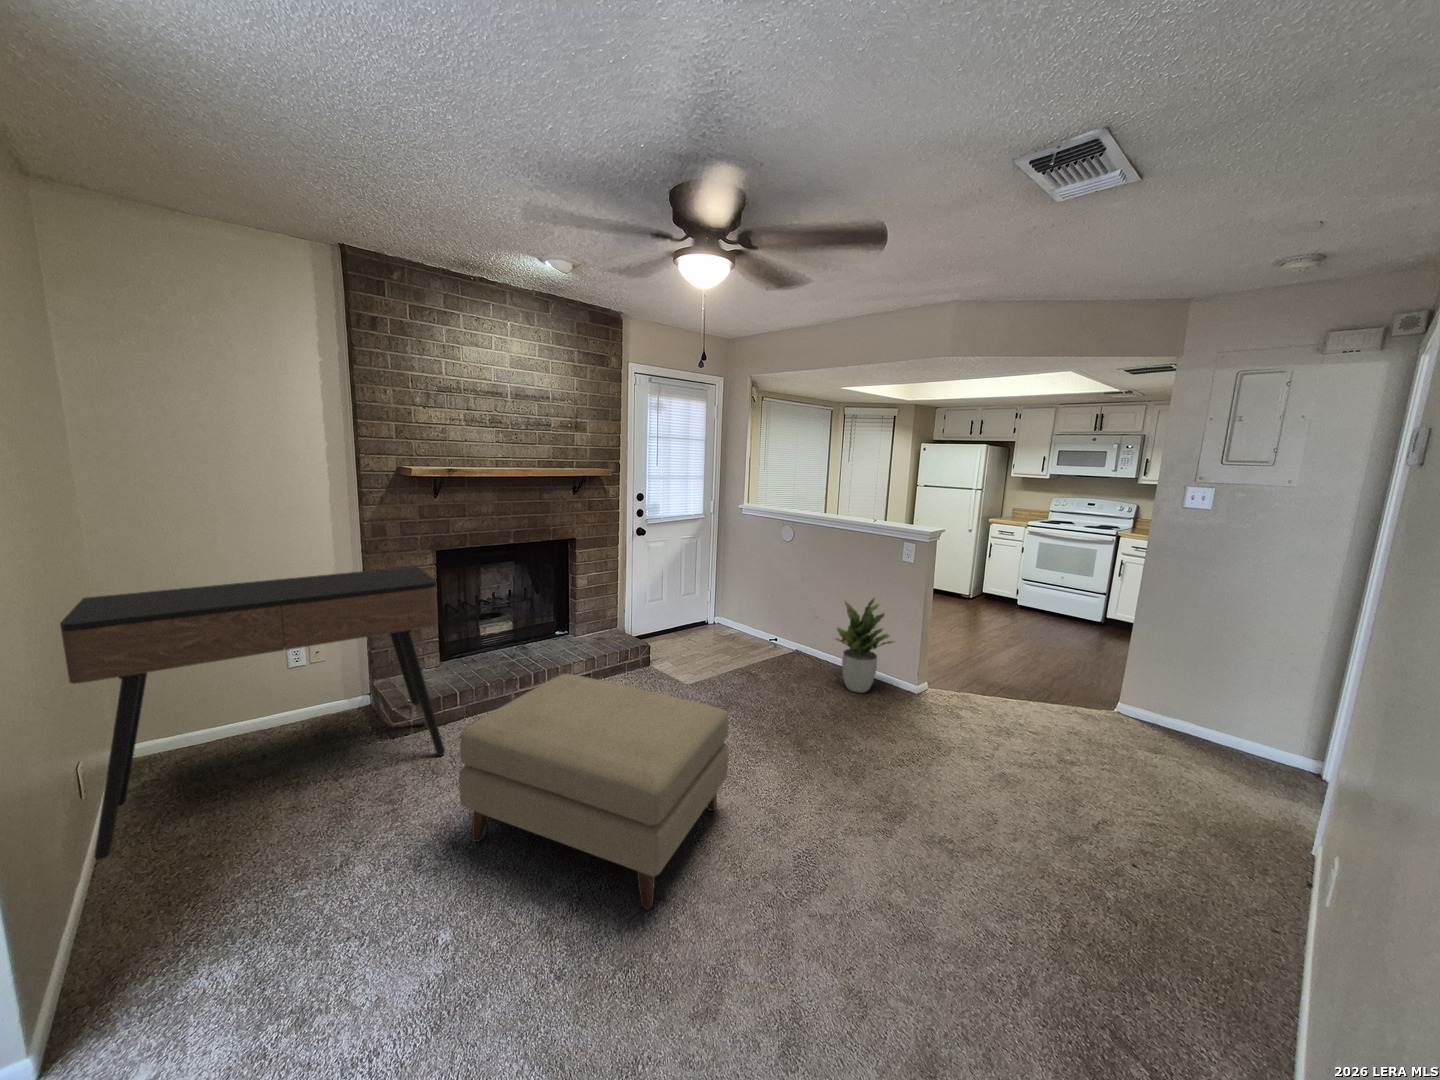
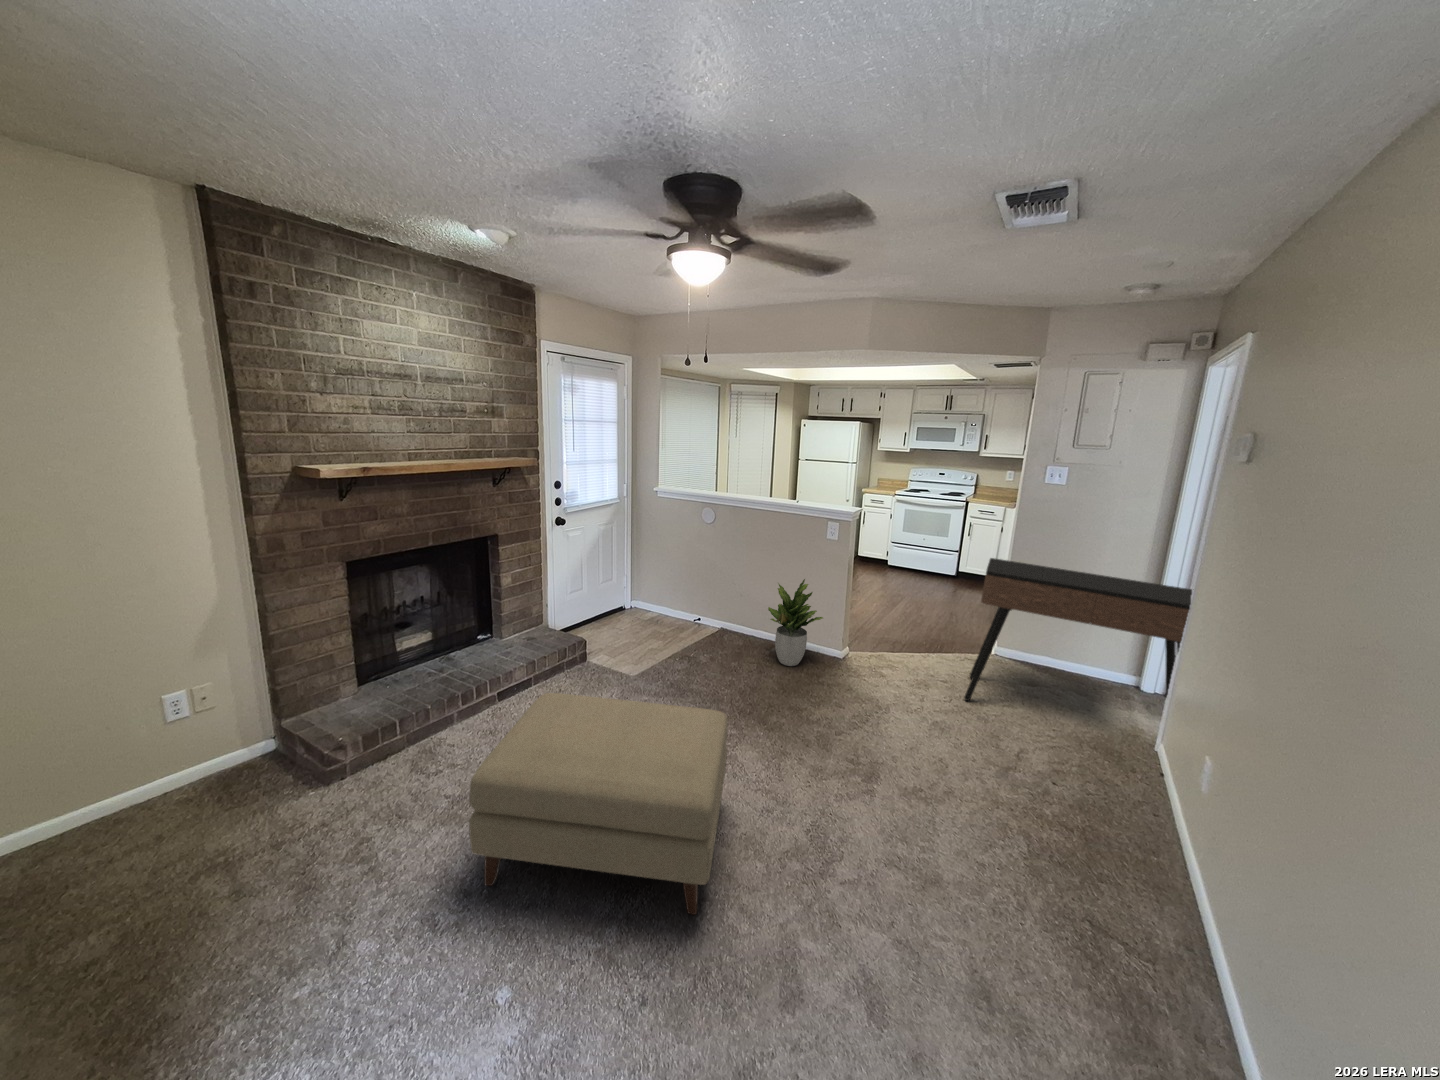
console table: present [60,566,445,859] -> present [964,558,1192,701]

